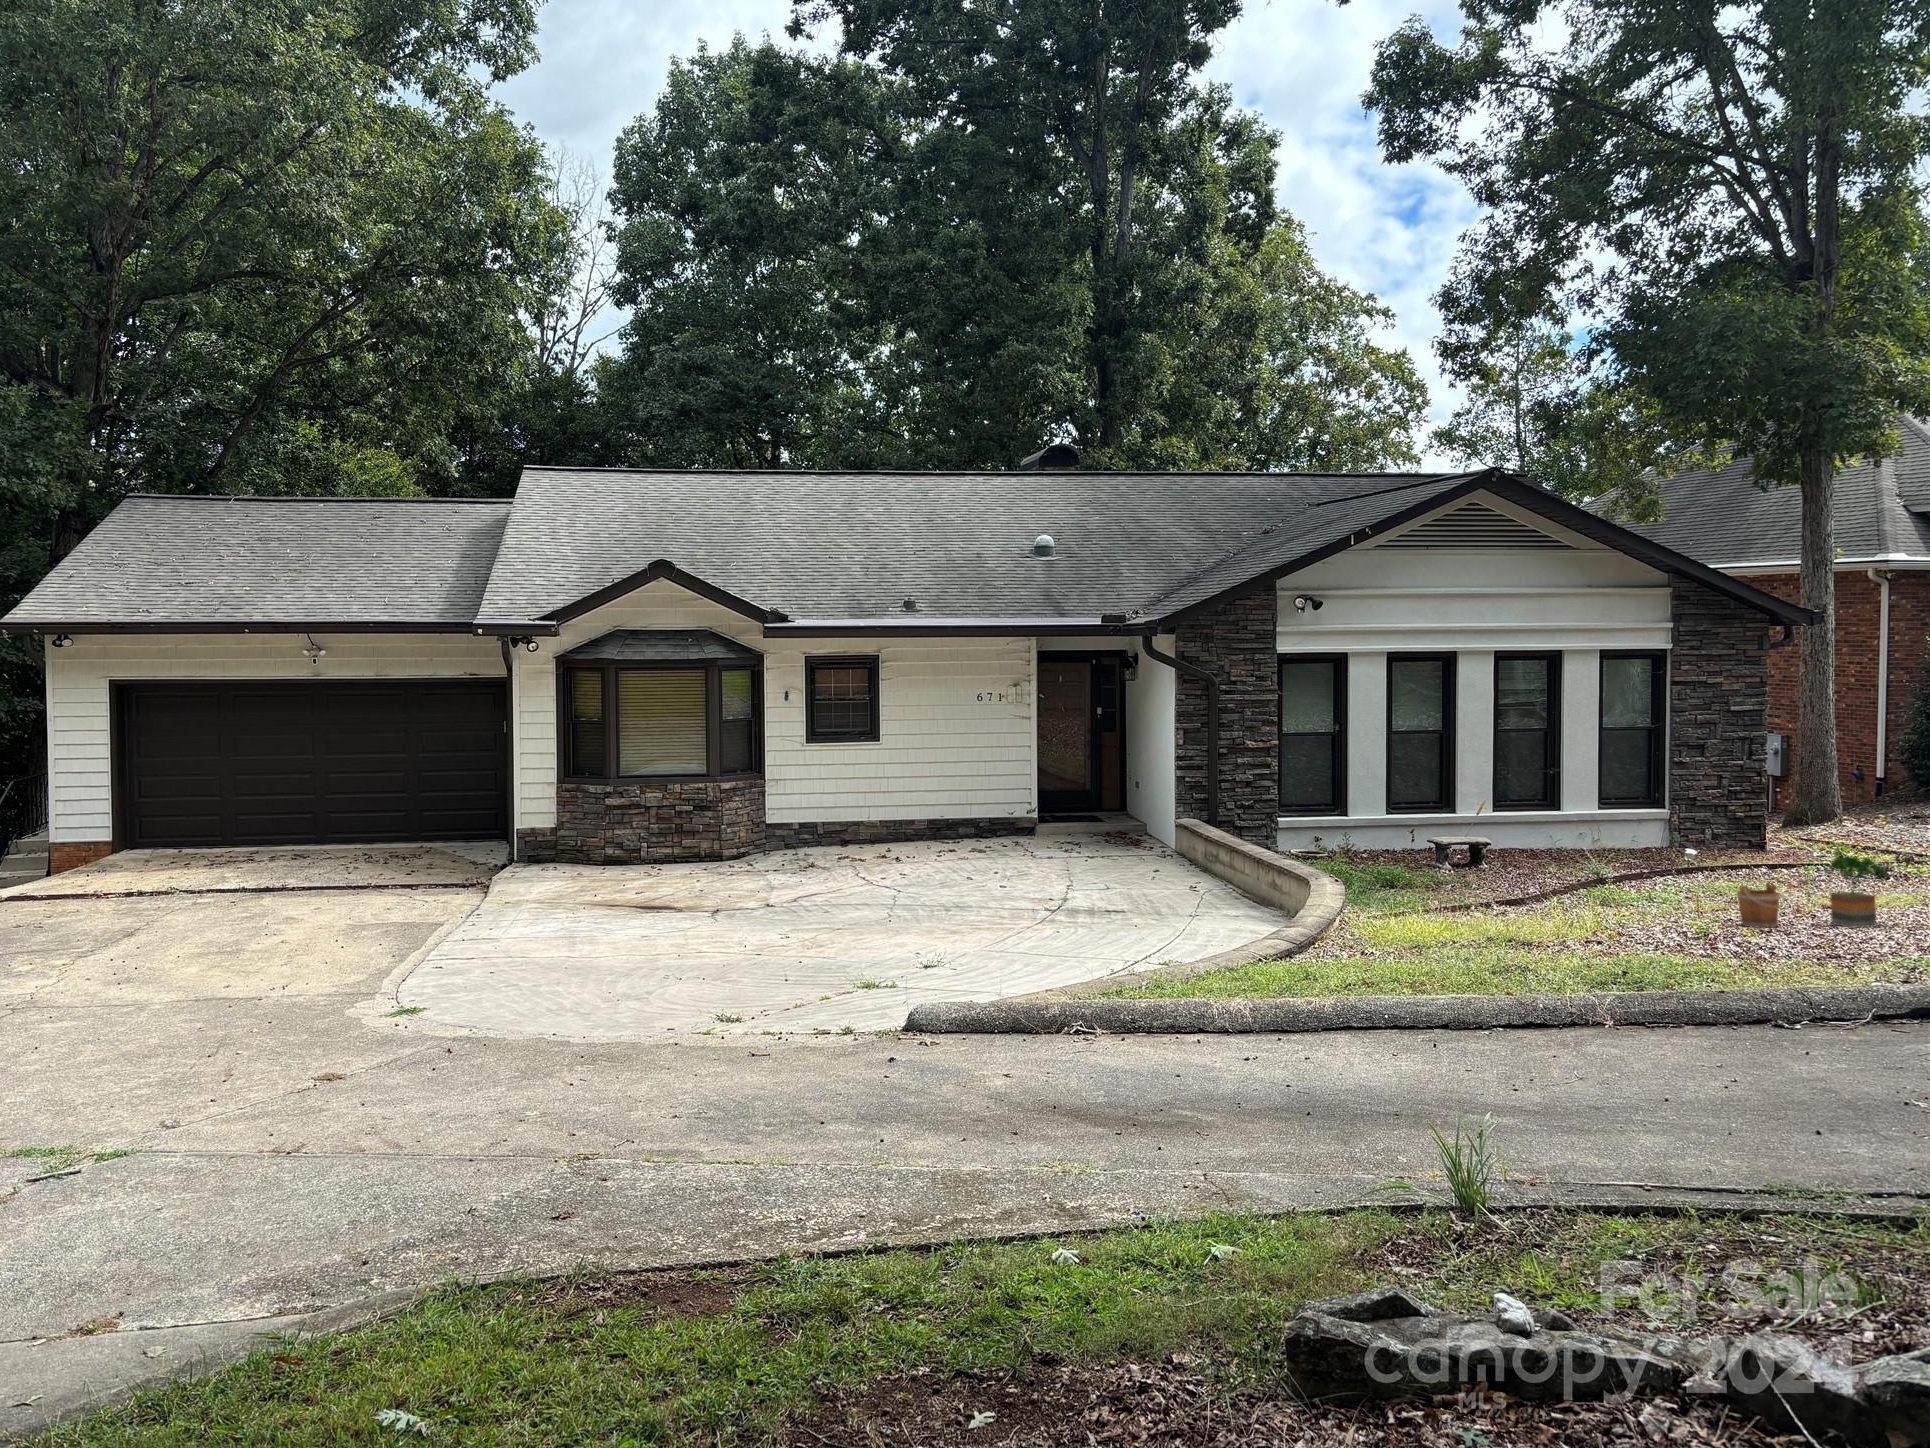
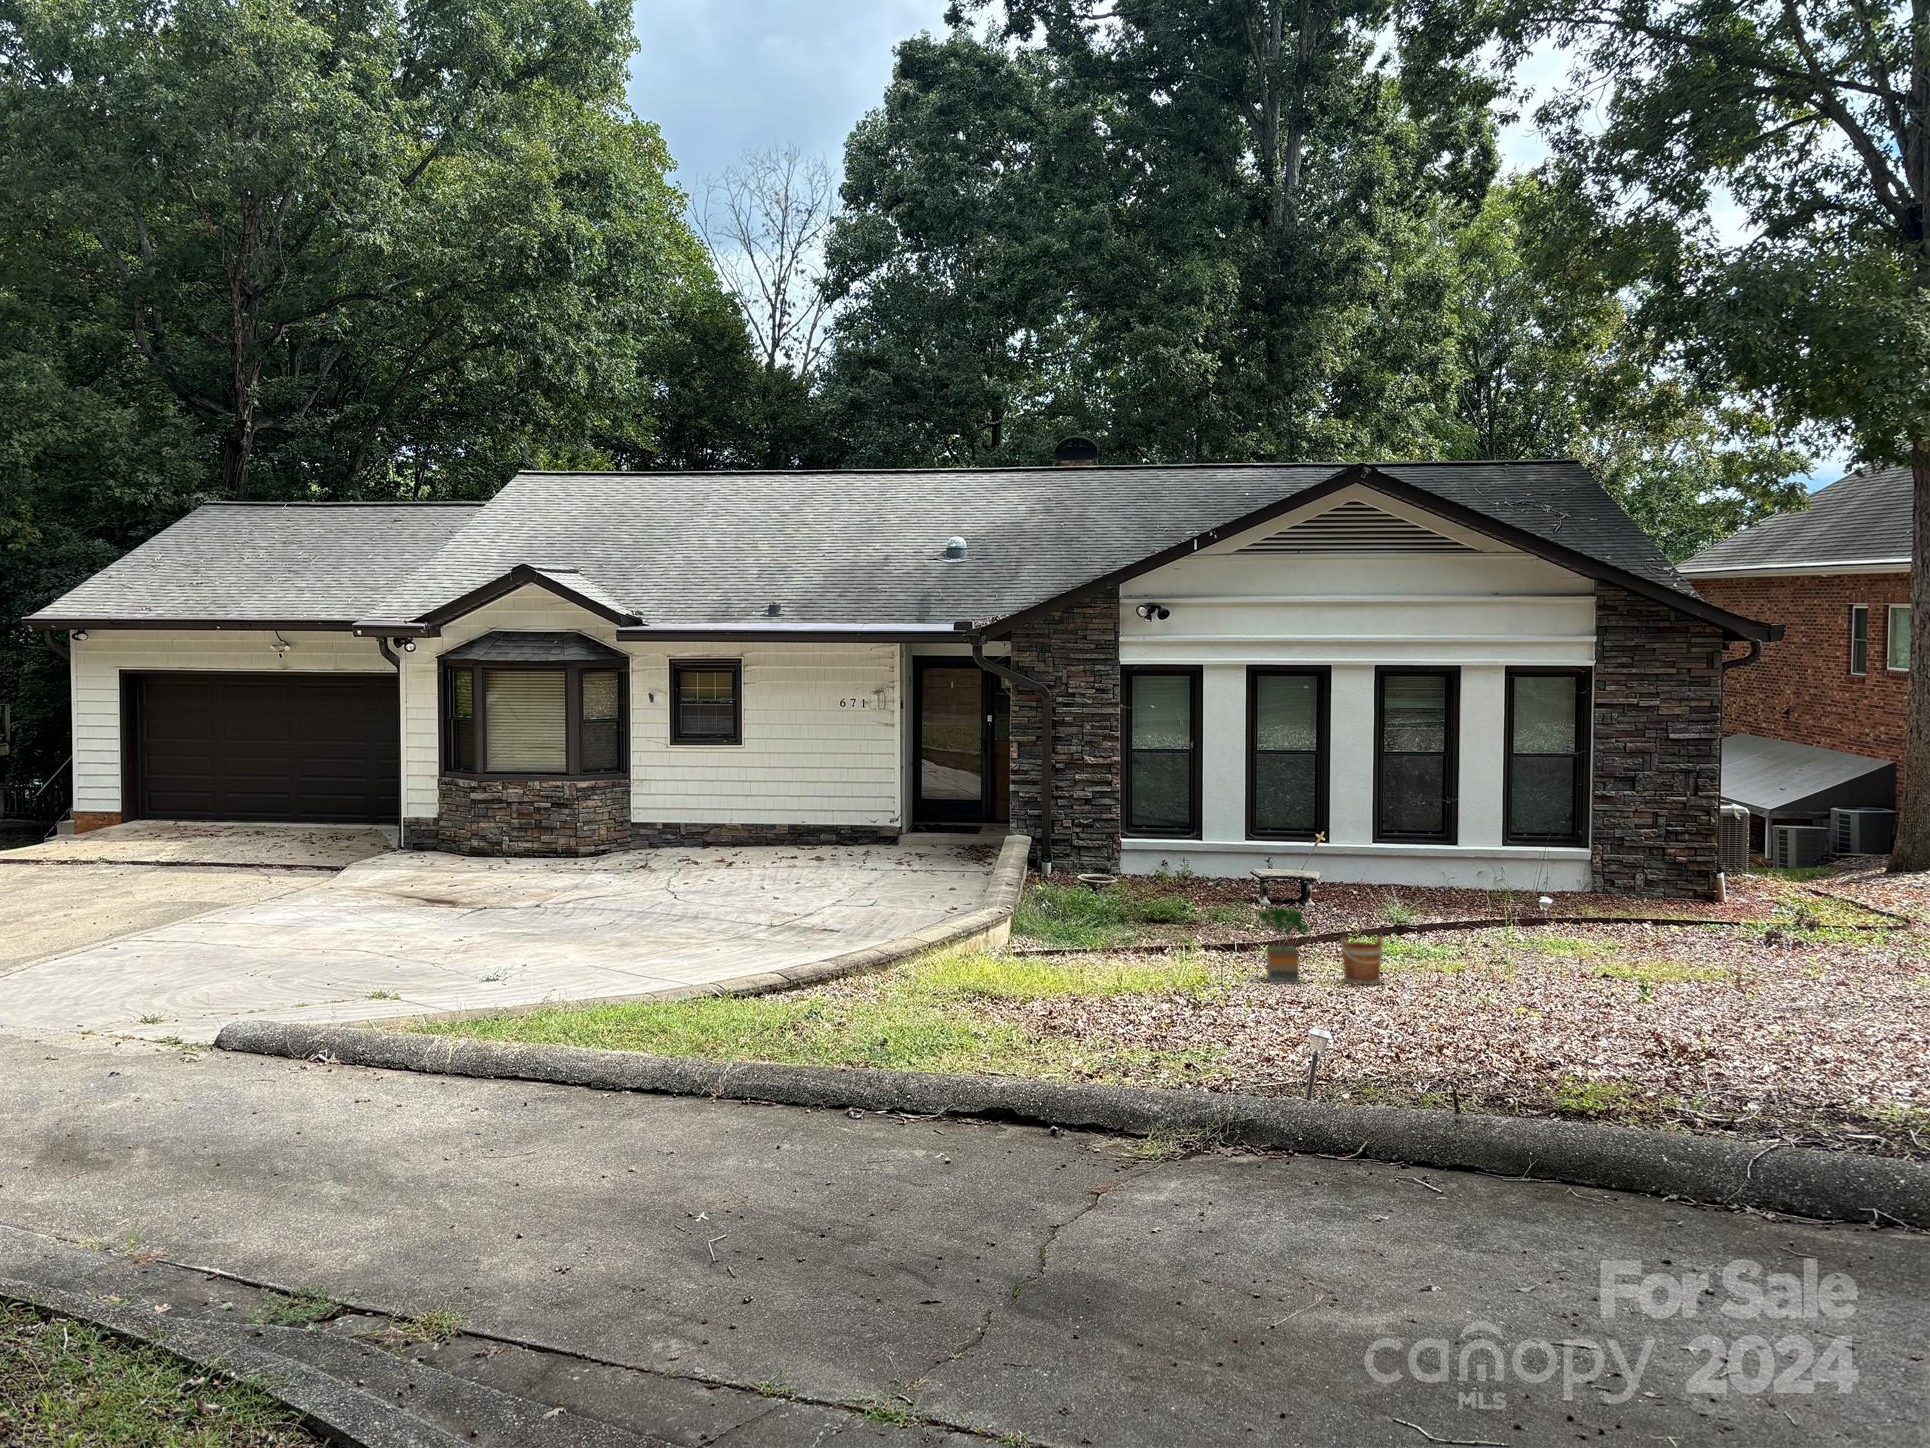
potted tree: present [1824,856,1887,928] -> present [1259,908,1310,984]

